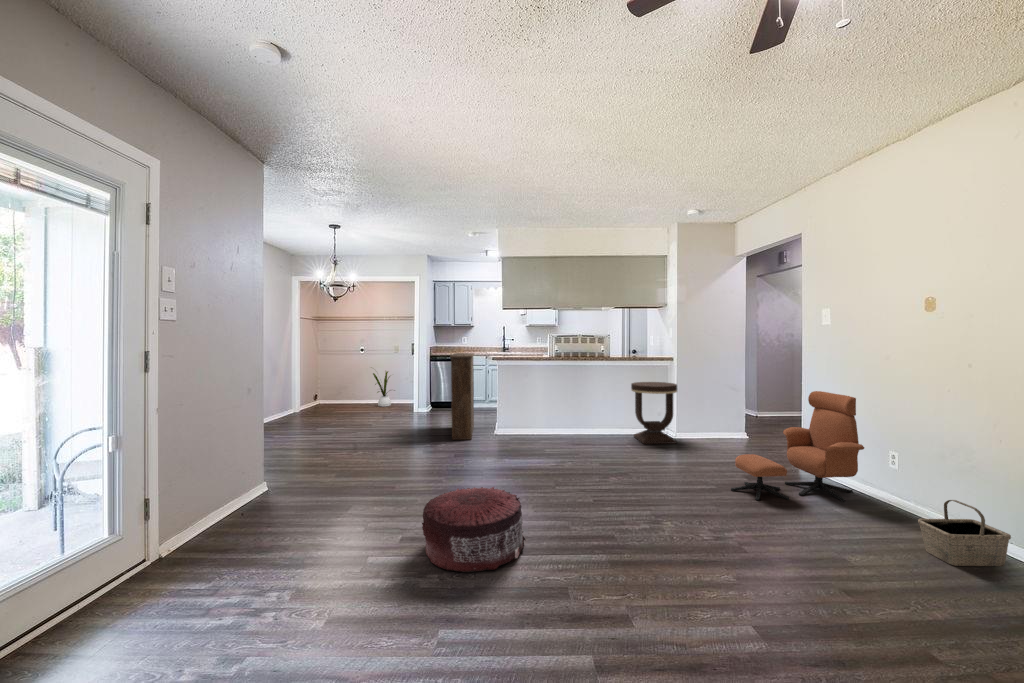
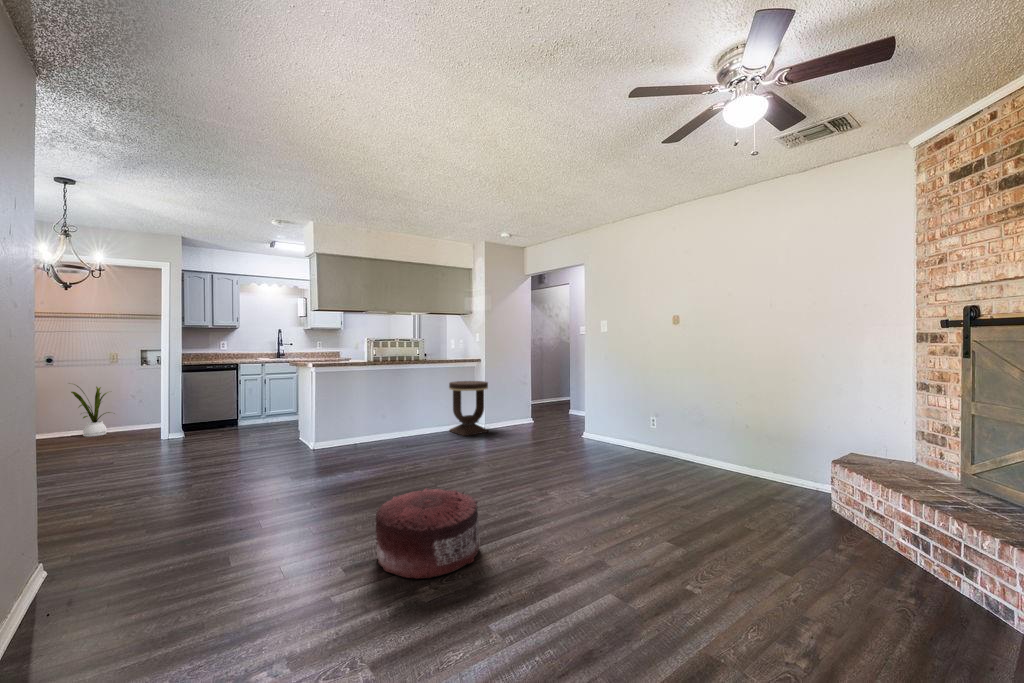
bookshelf: present [450,353,474,440] -> none [248,359,289,460]
lounge chair: present [731,391,864,501] -> none [562,379,639,462]
basket: present [918,500,1011,566] -> none [686,438,726,477]

